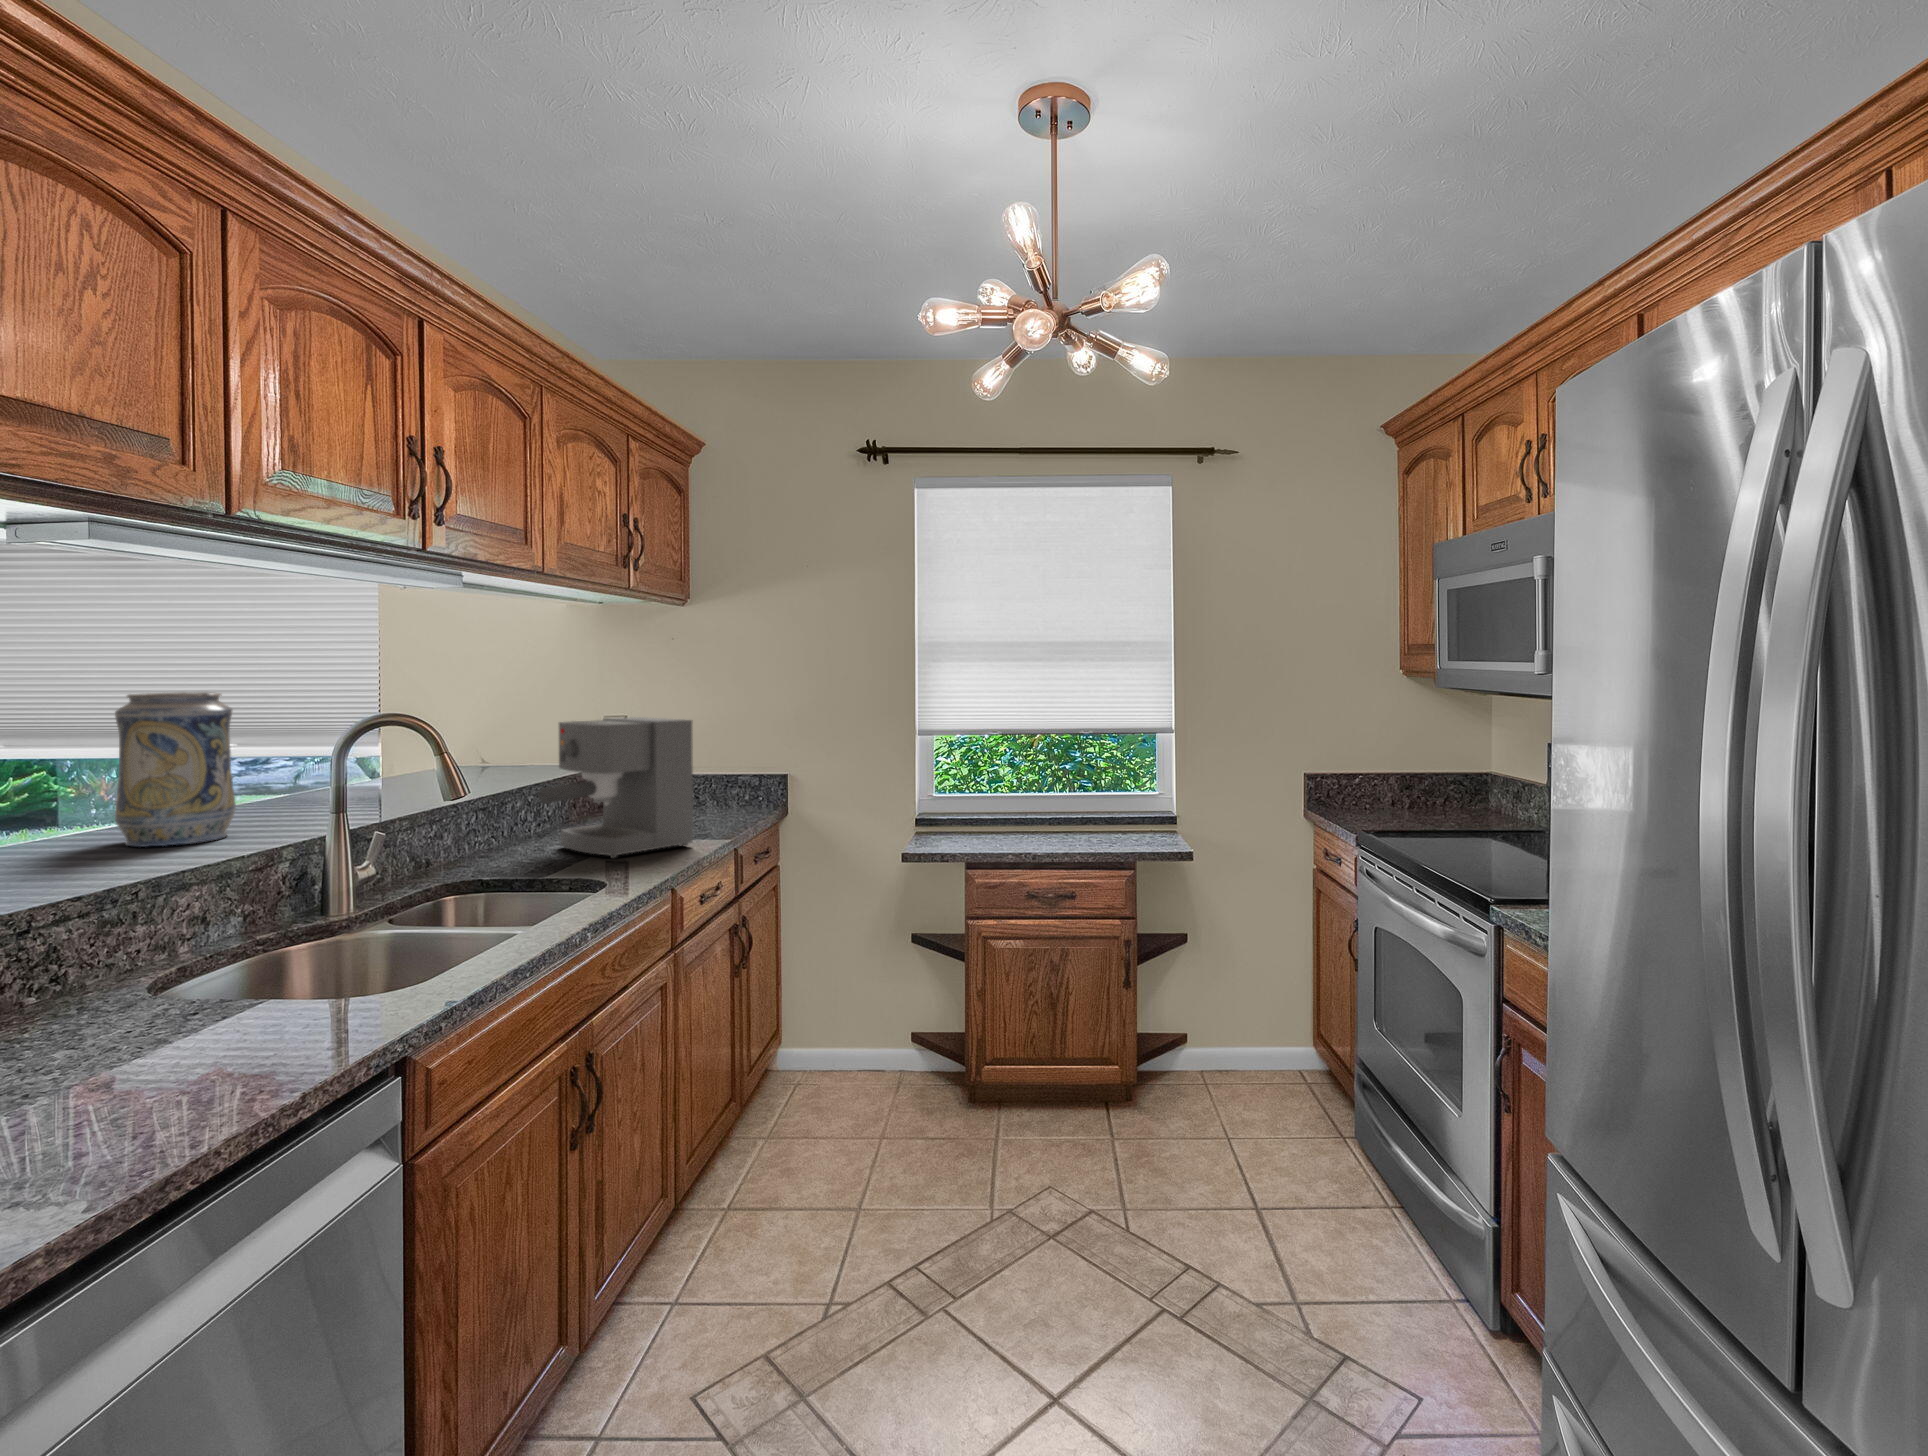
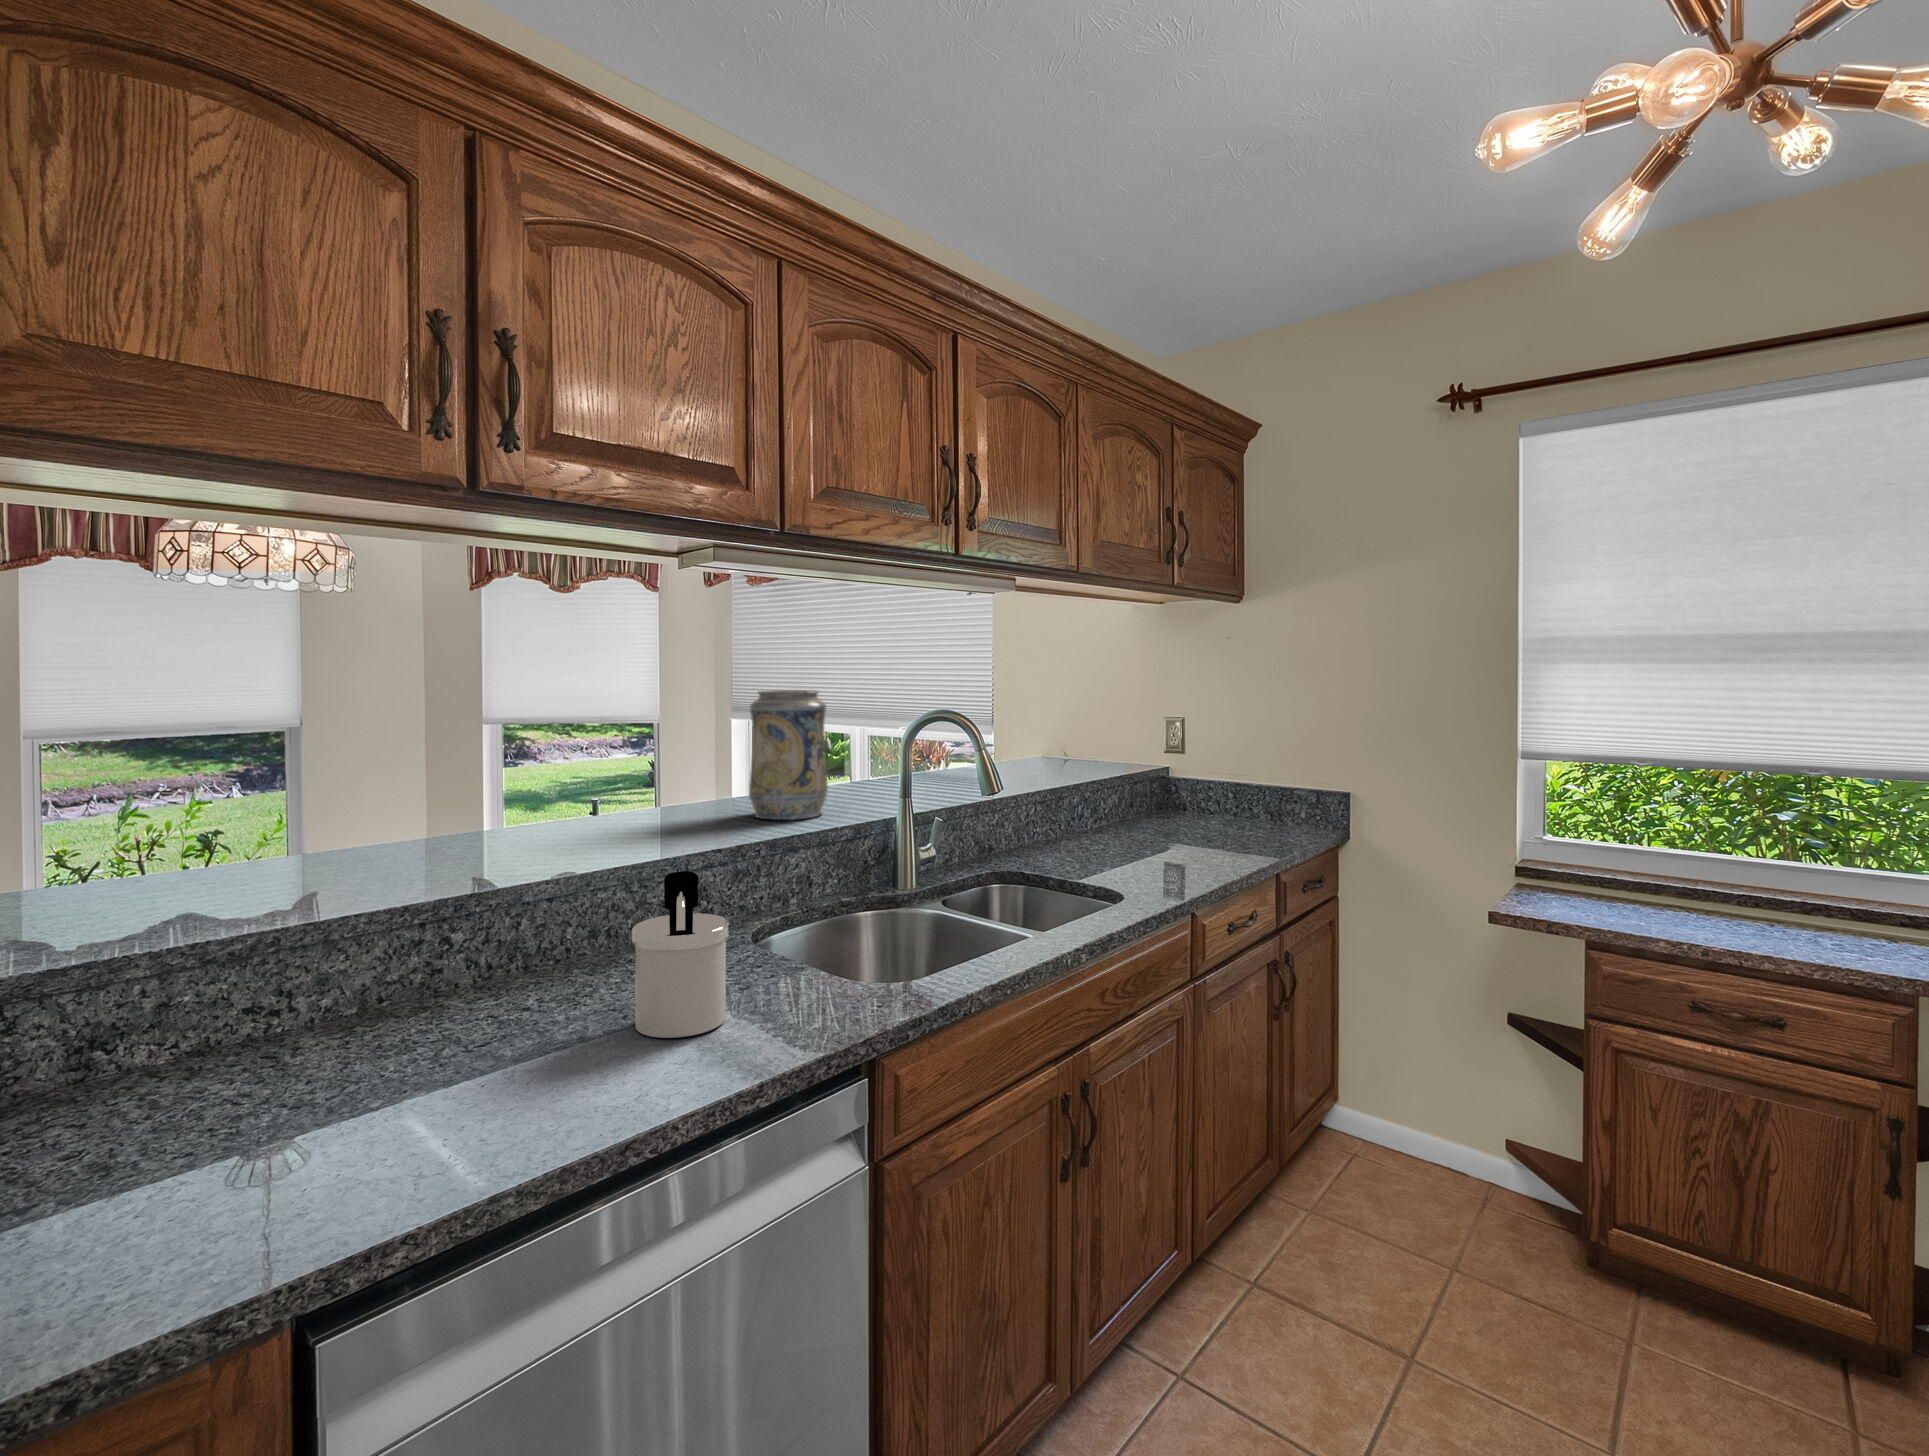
coffee maker: present [539,717,693,858] -> none [1074,722,1229,871]
soap dispenser: none [73,896,214,1087] -> present [632,871,729,1038]

